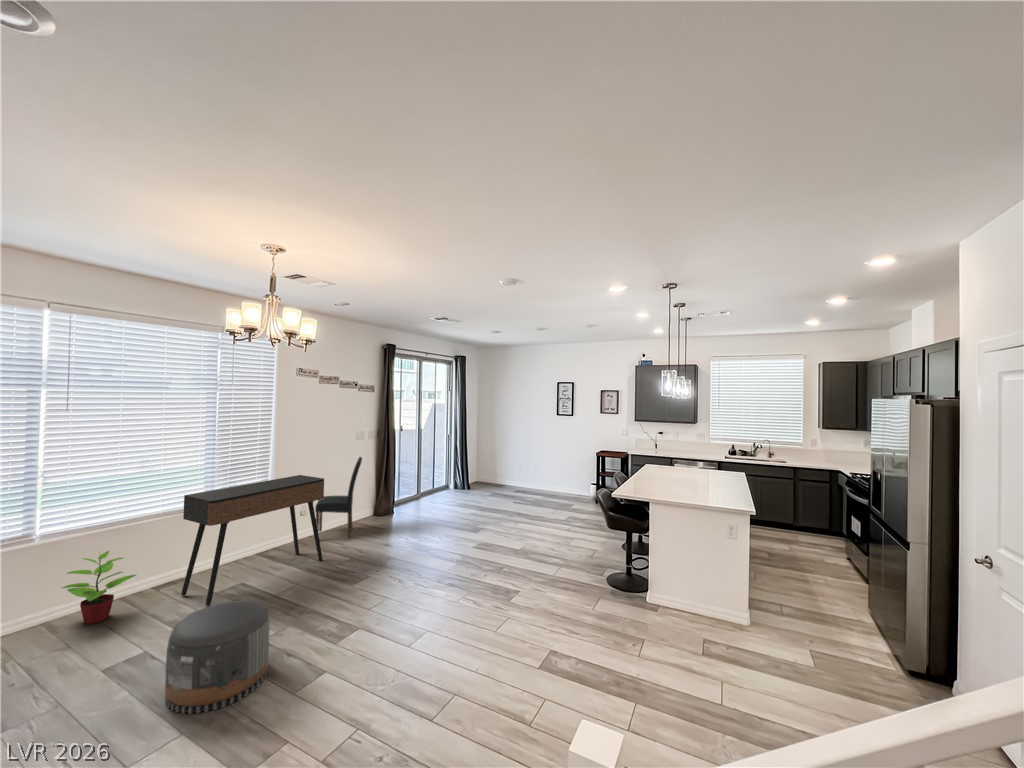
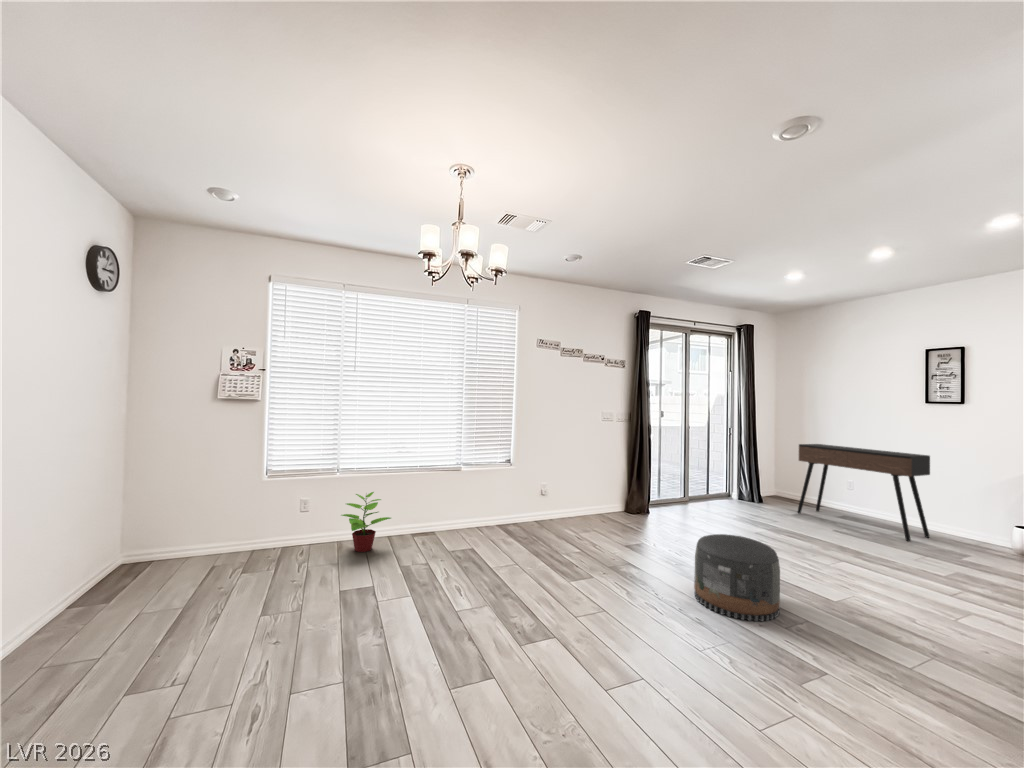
dining chair: present [315,457,362,538] -> none [556,439,609,530]
console table: present [181,475,324,606] -> present [798,444,930,541]
pouf: present [165,600,270,714] -> present [694,534,780,621]

